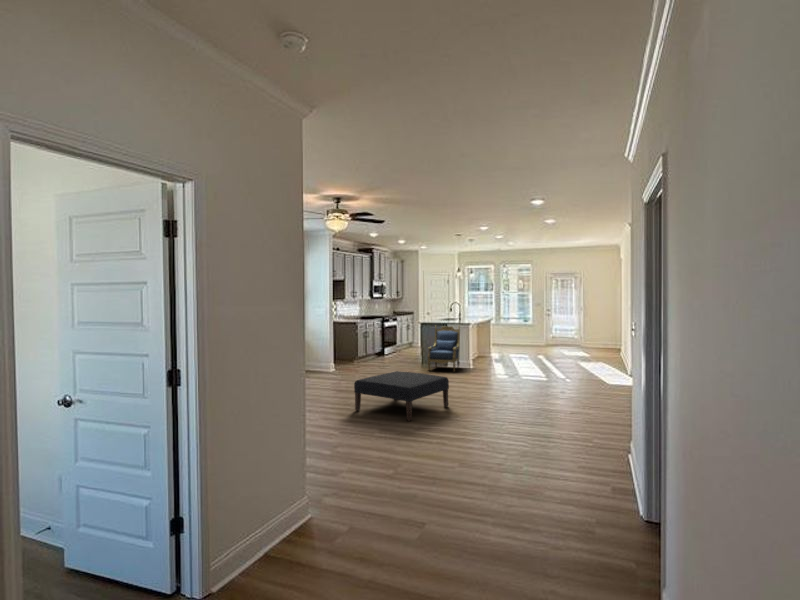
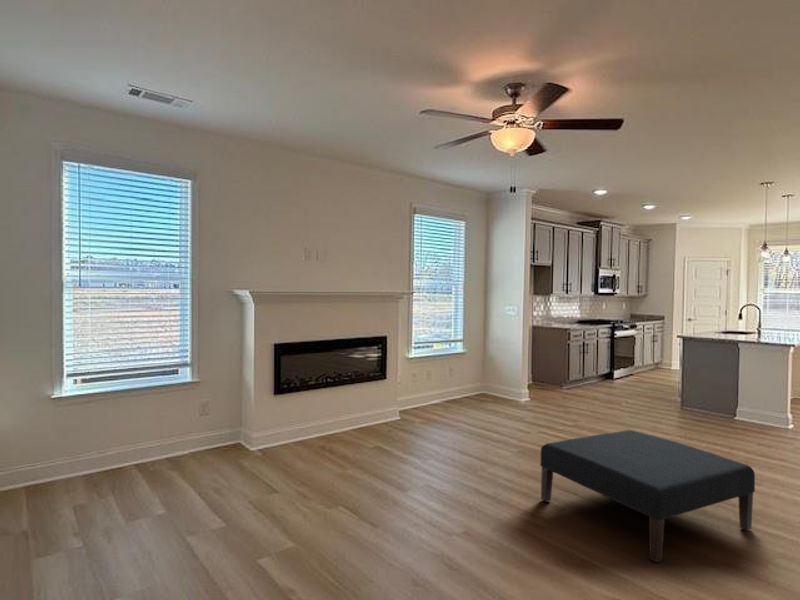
armchair: present [428,326,460,372] -> none [691,337,760,430]

